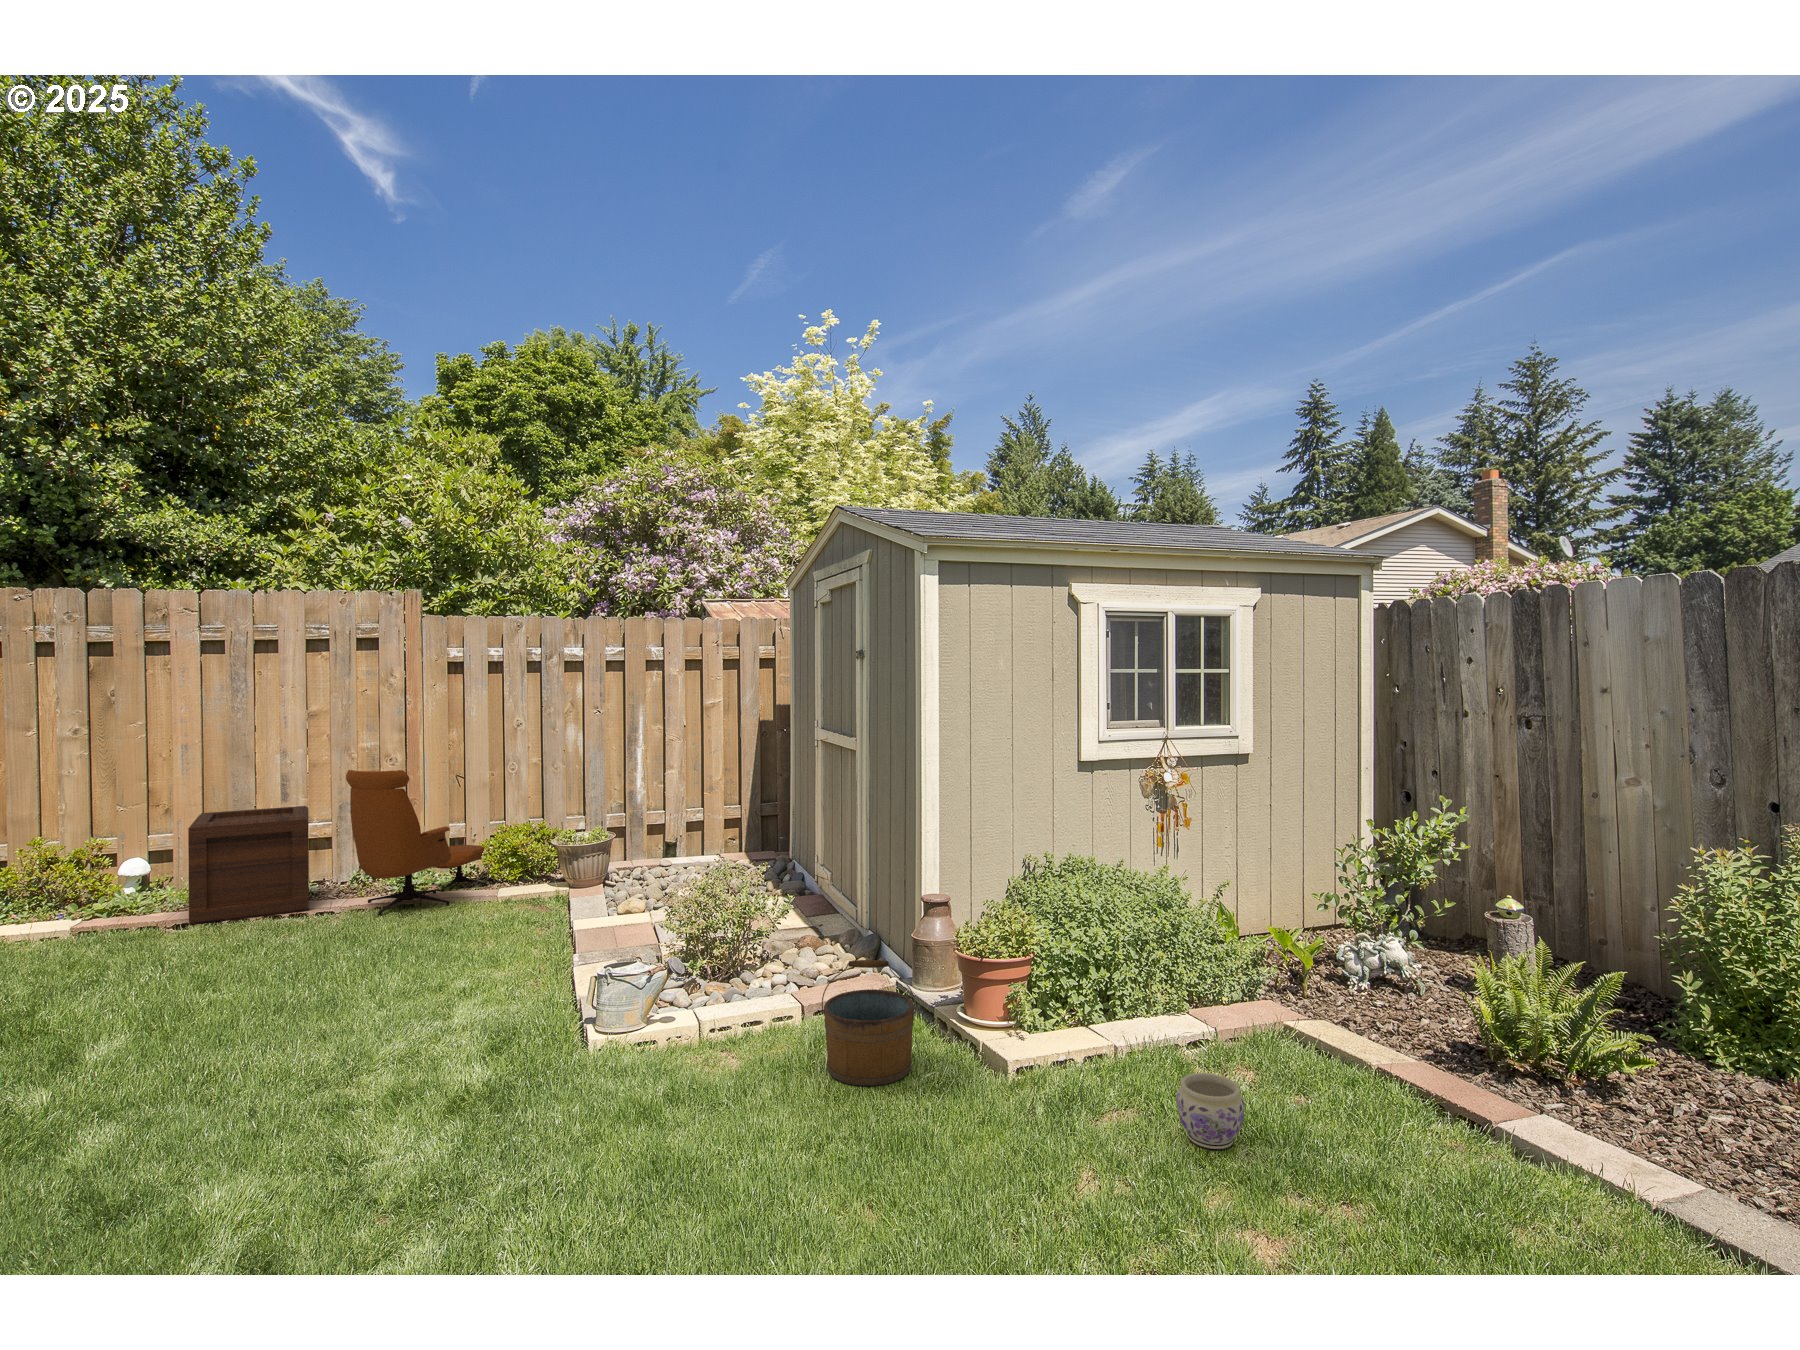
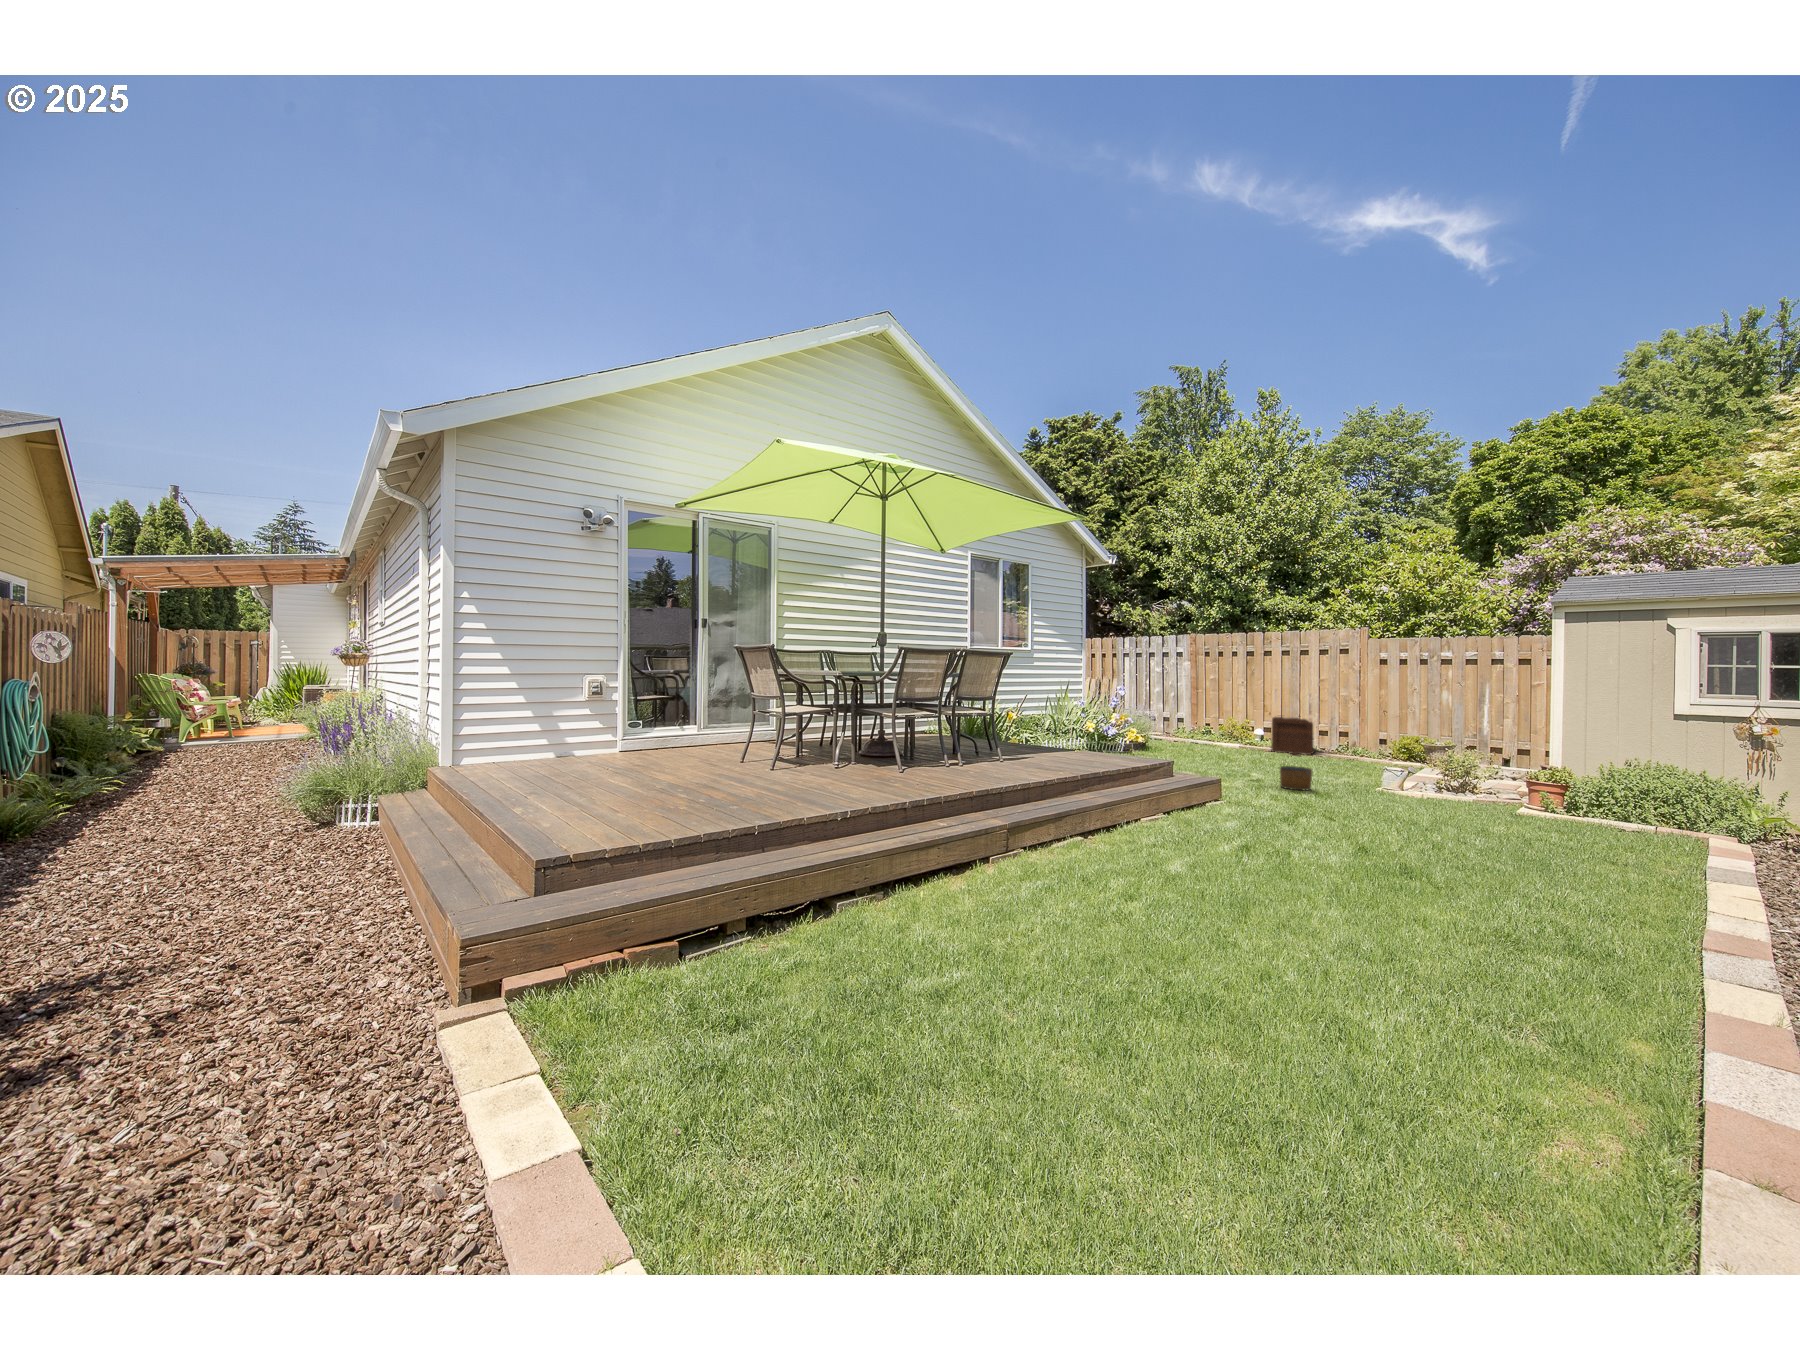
lounge chair: present [346,770,487,915] -> none [1325,702,1395,762]
bucket: present [822,960,916,1086] -> present [1280,754,1312,790]
planter: present [1176,1073,1245,1151] -> none [1550,814,1584,838]

